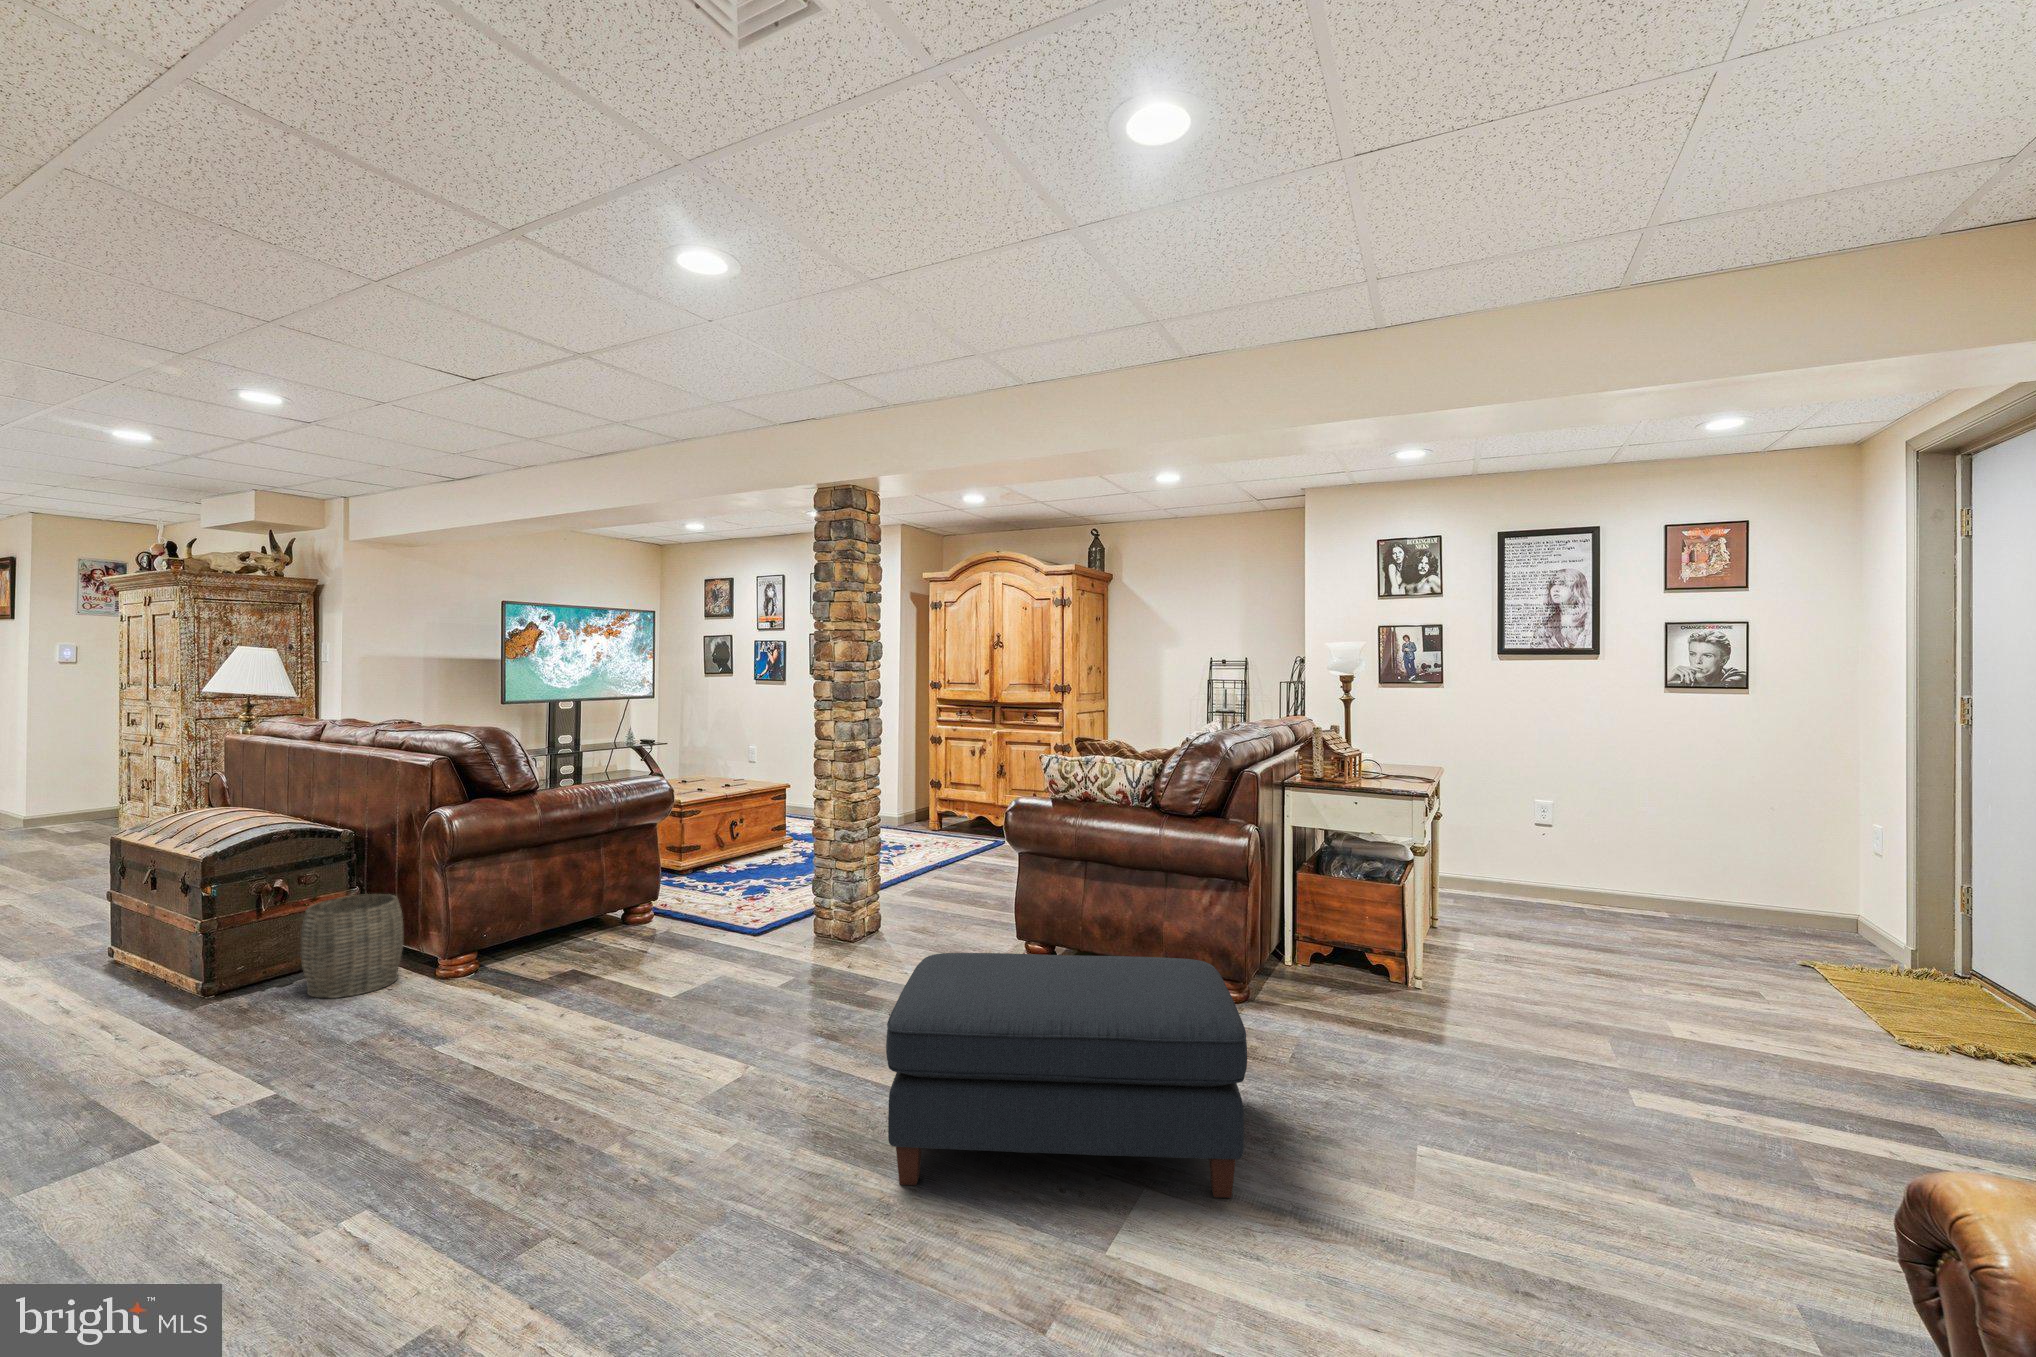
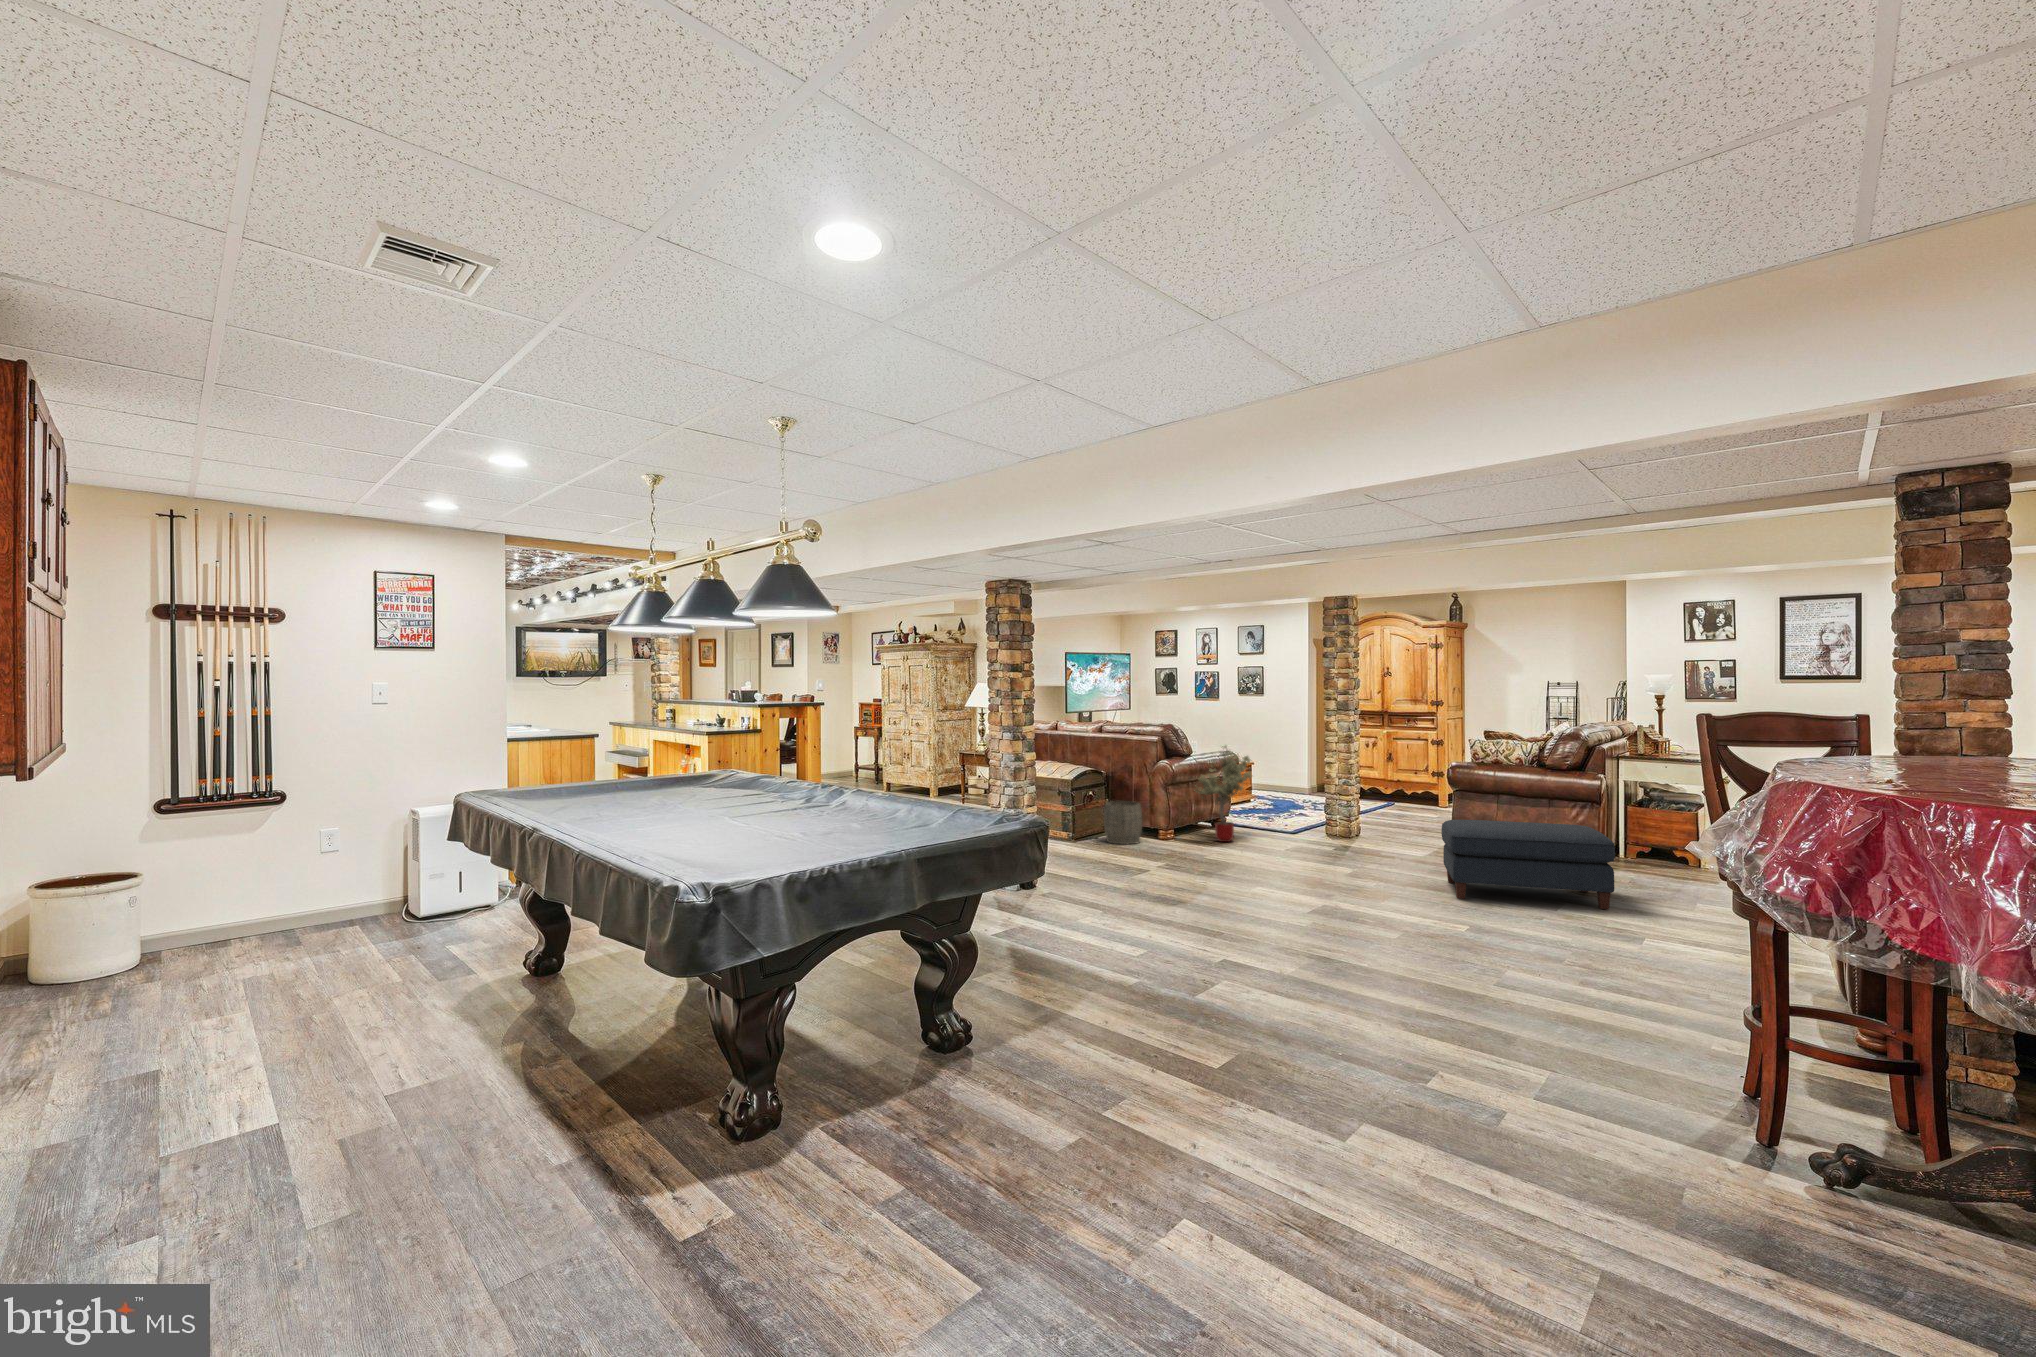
potted tree: none [511,770,666,969] -> present [1194,746,1252,842]

